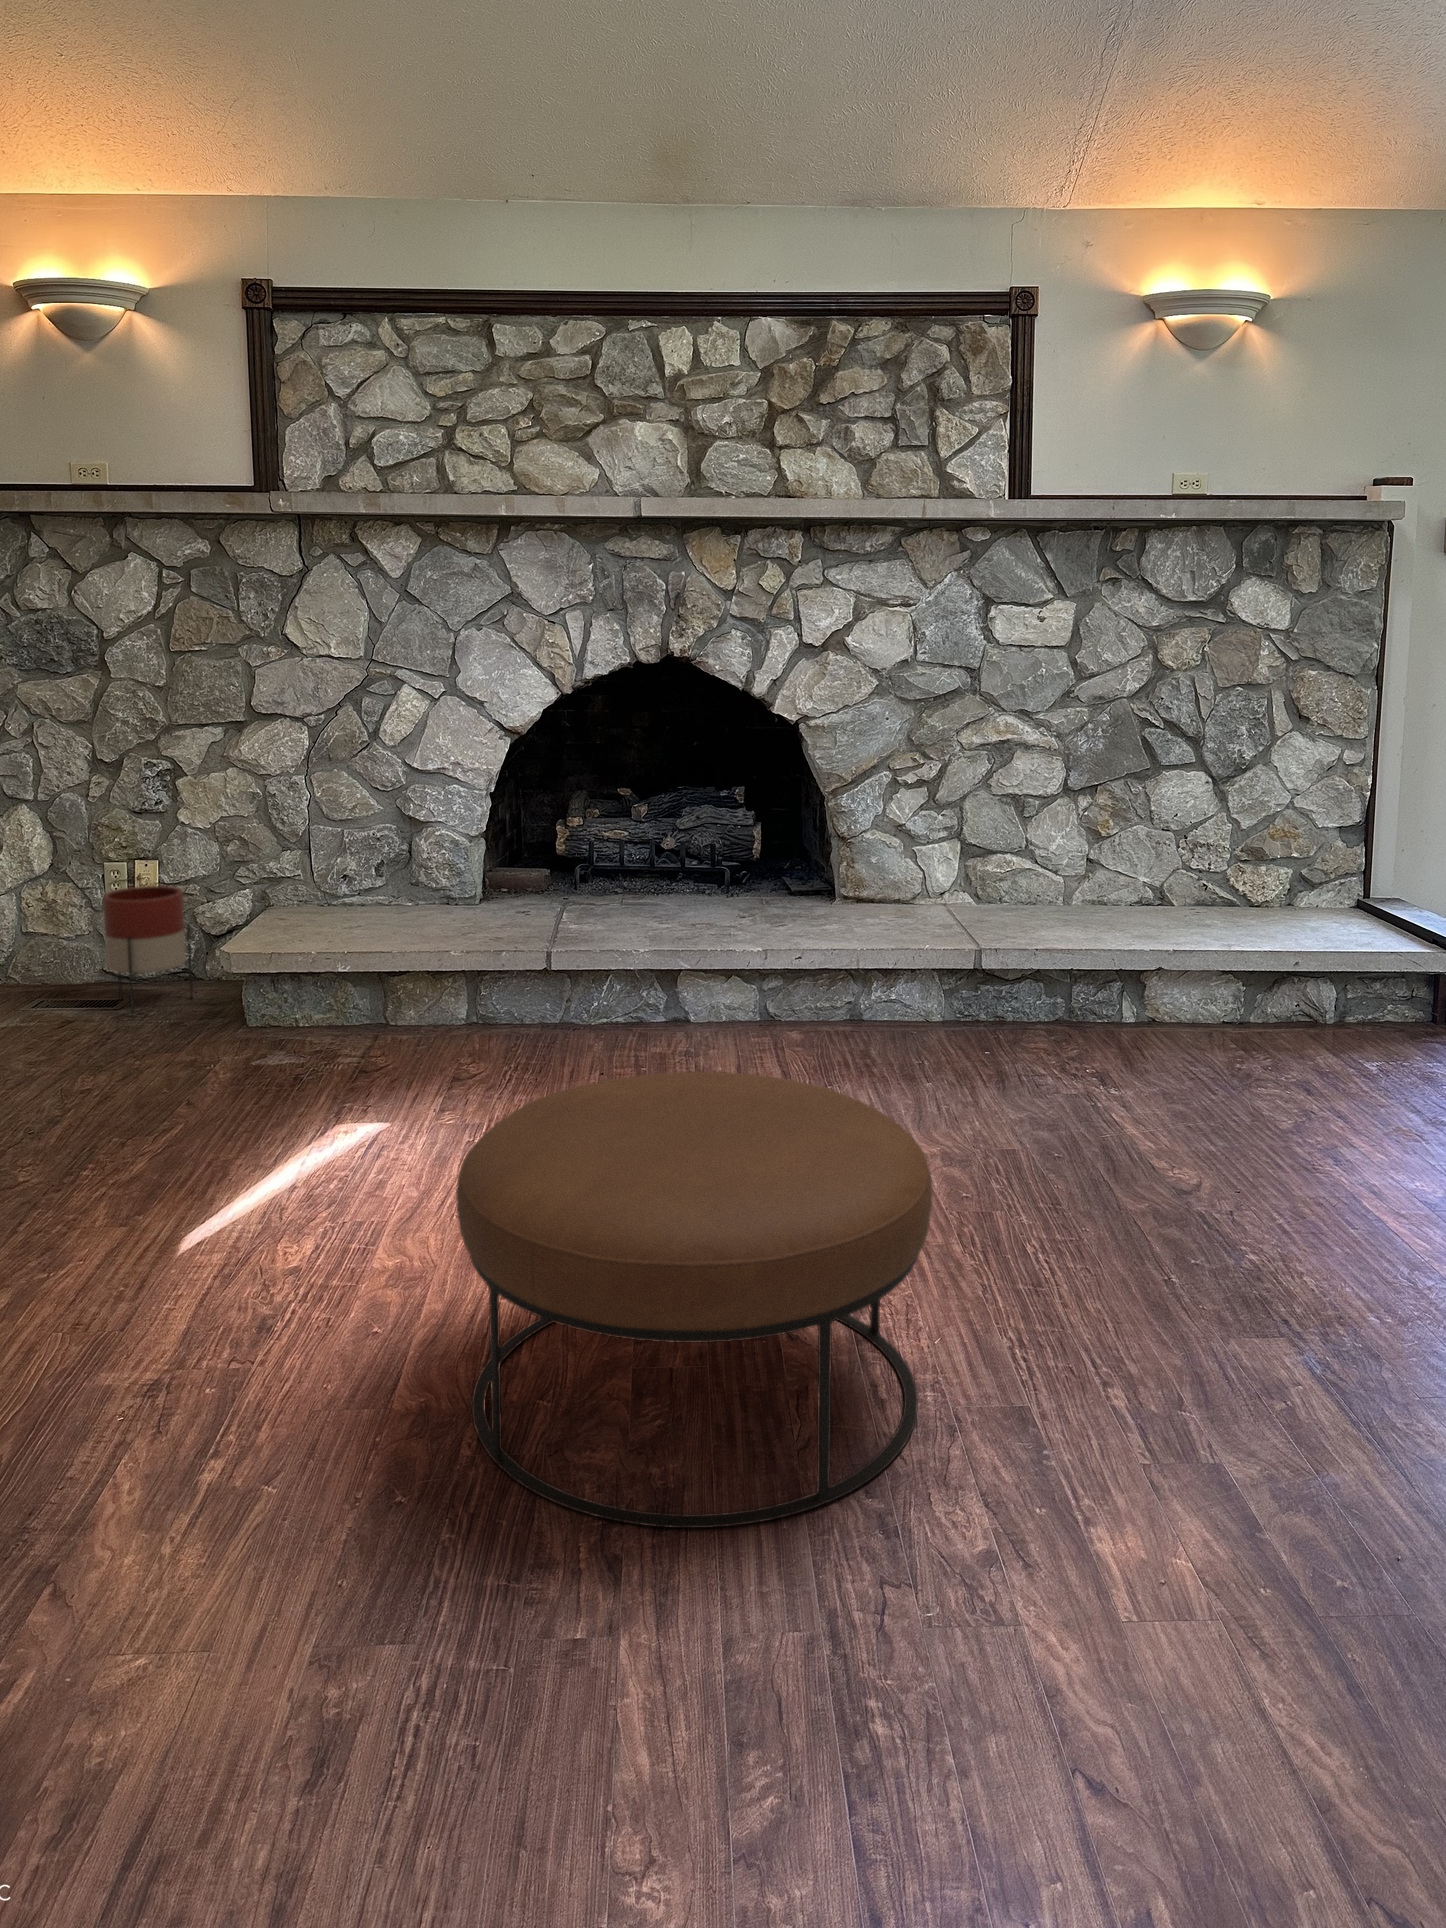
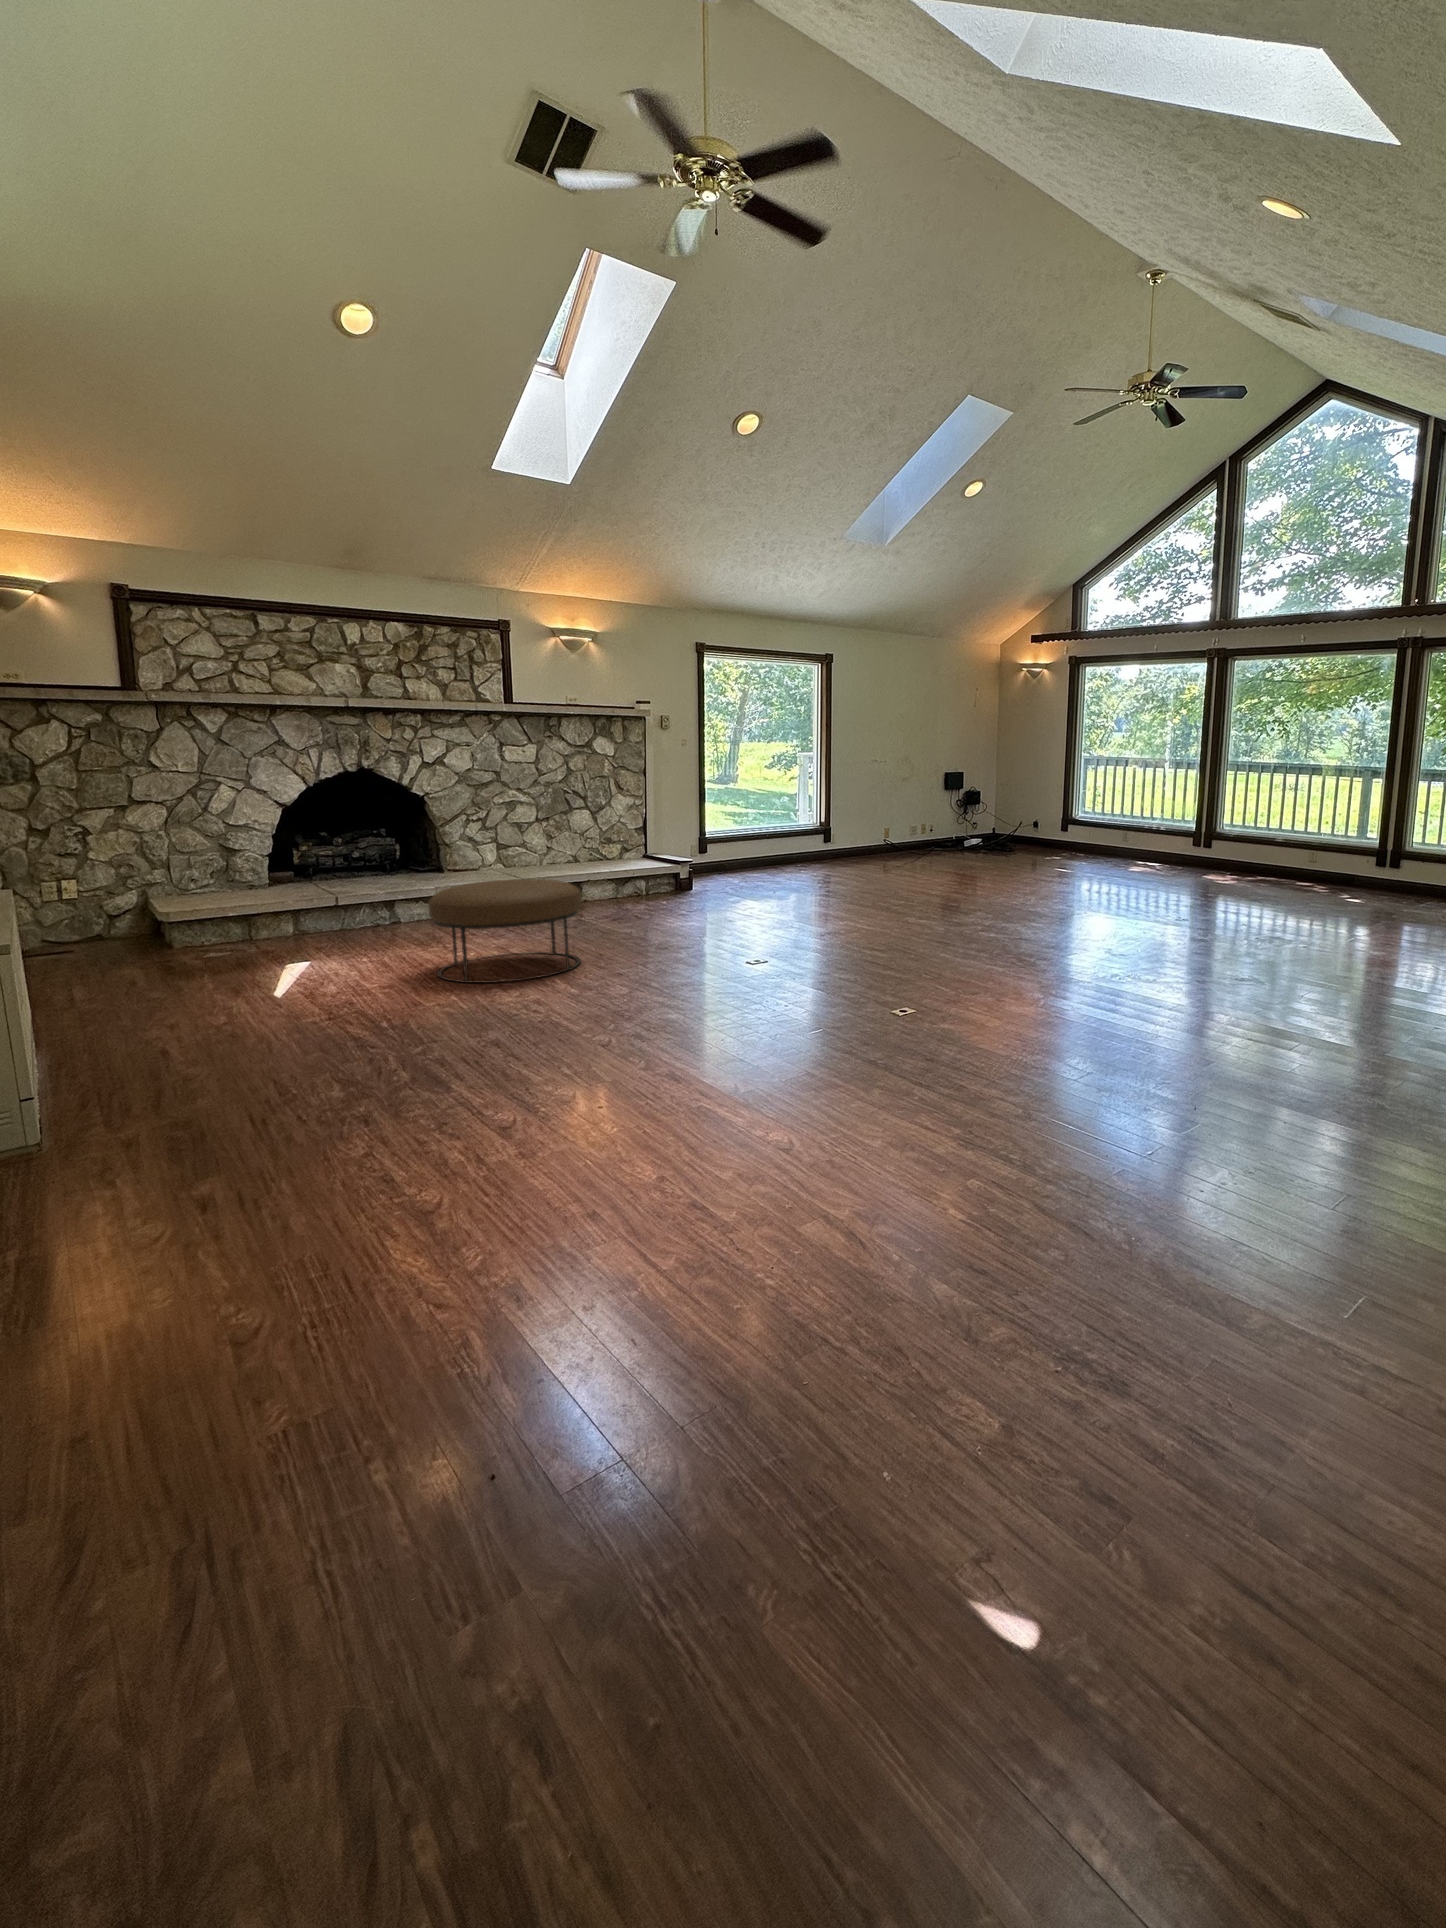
planter: present [103,886,193,1015] -> none [53,893,110,956]

